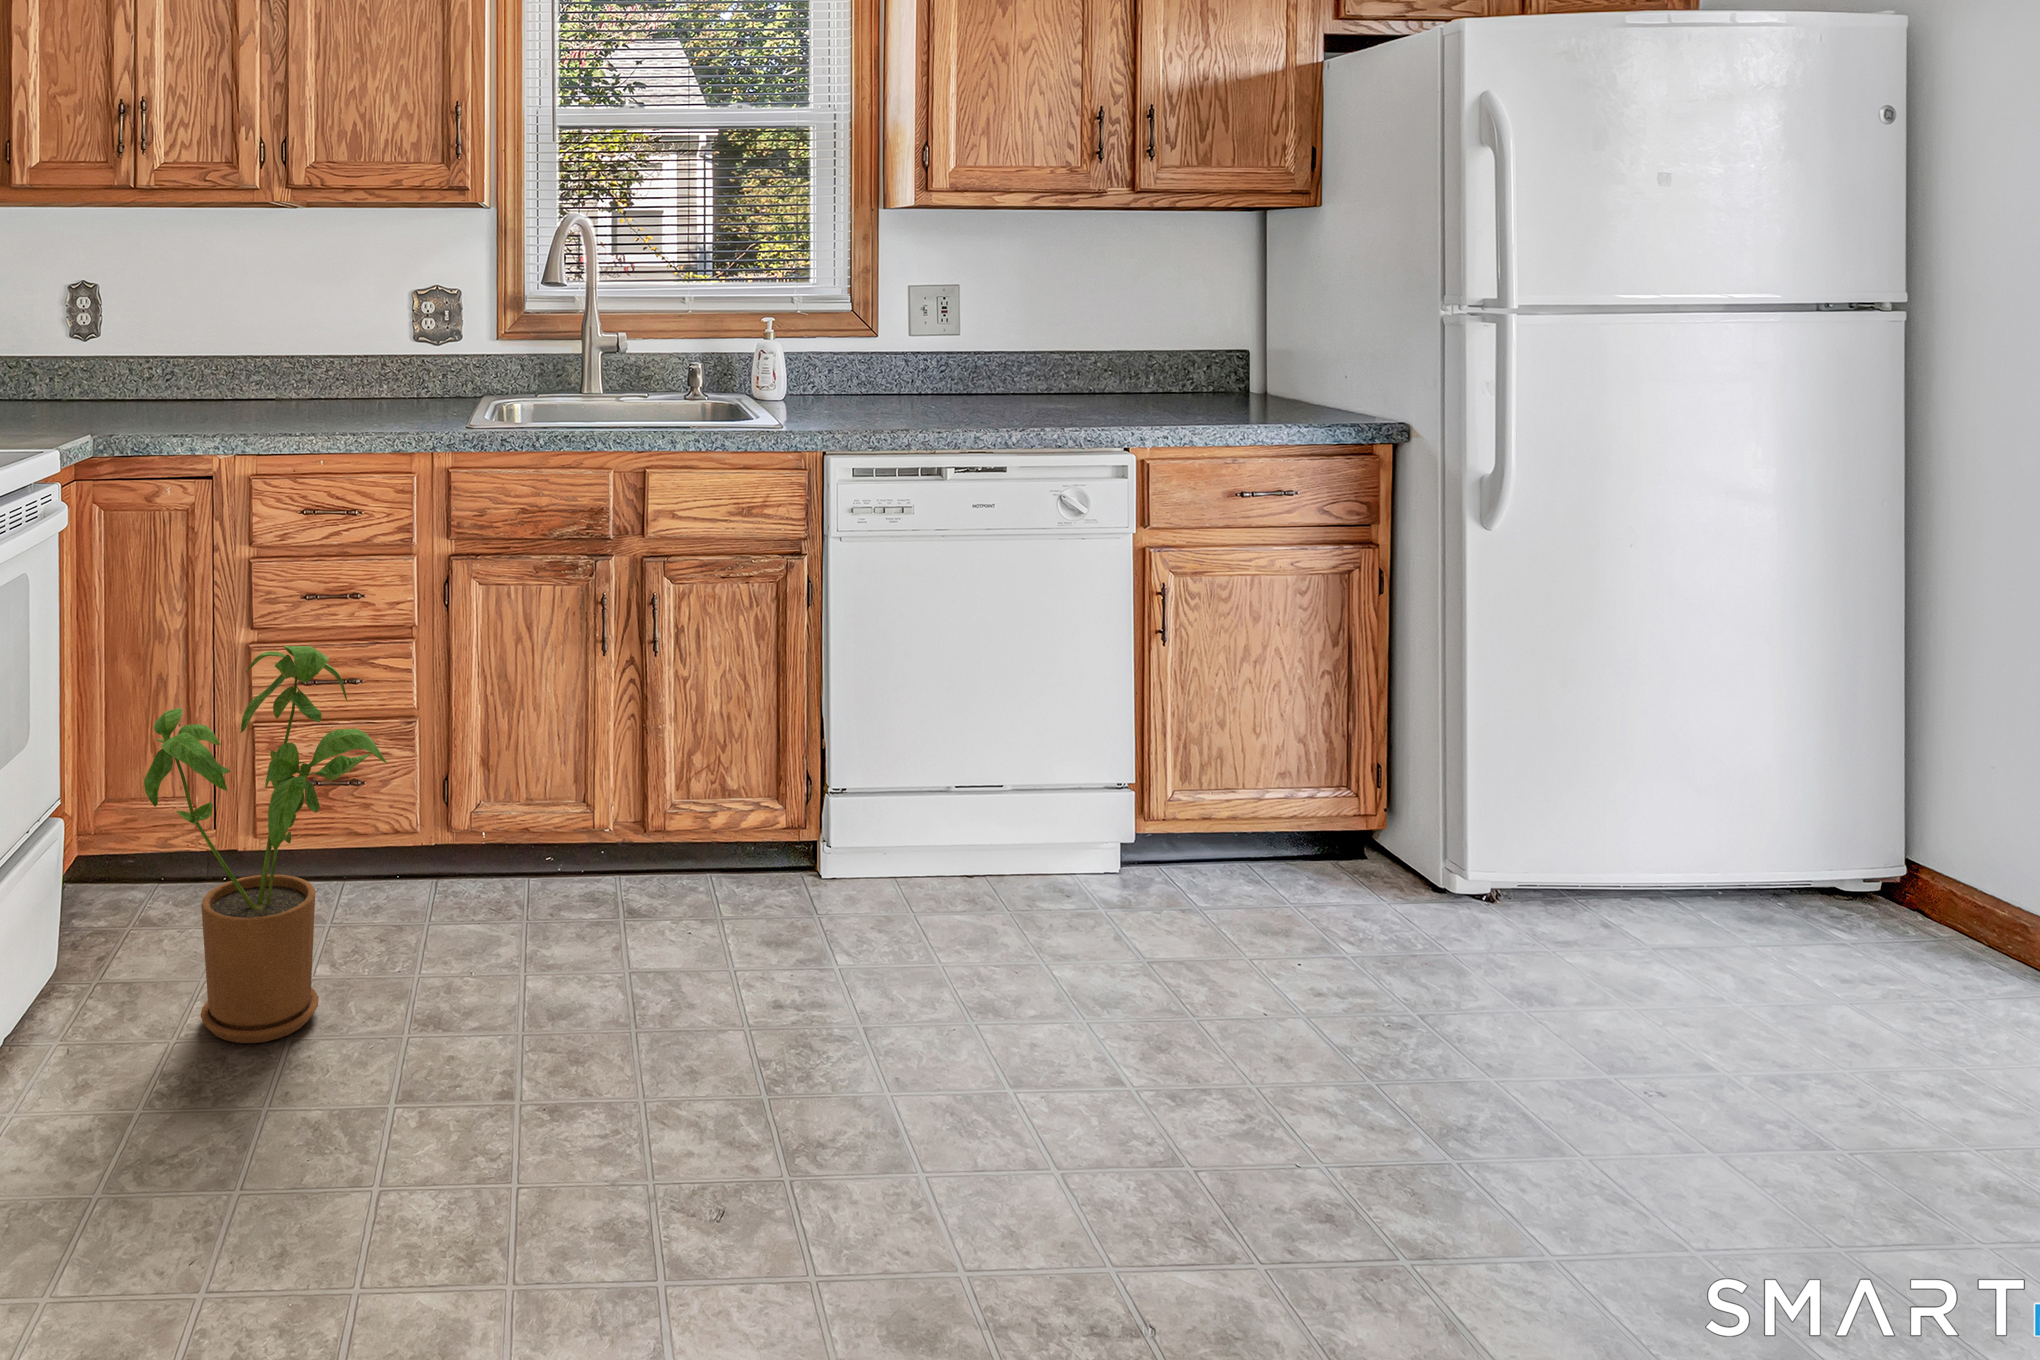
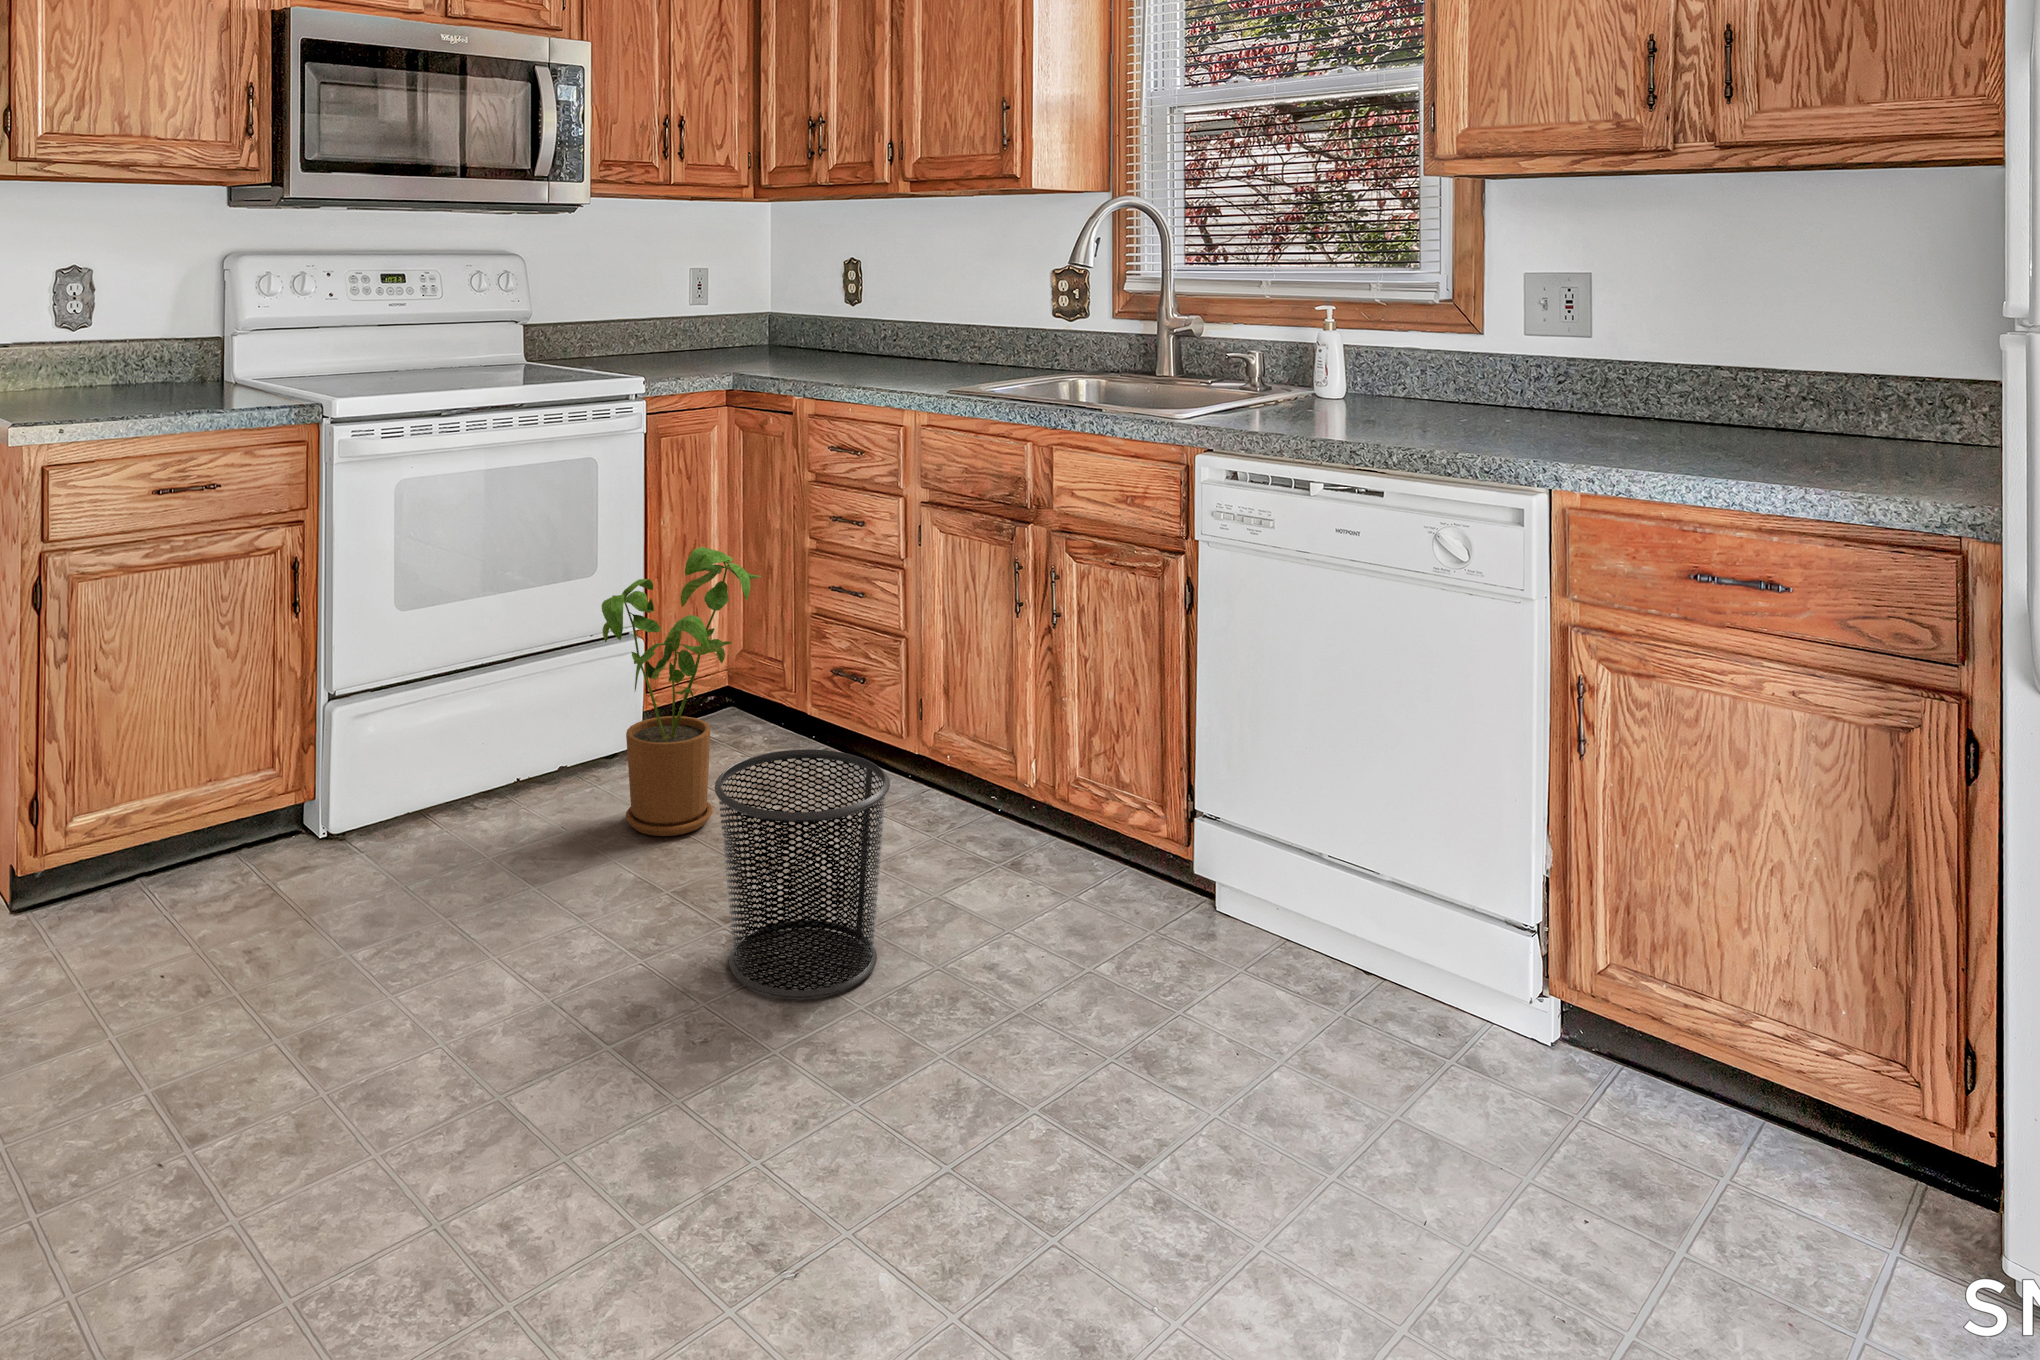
waste bin: none [571,823,770,1112] -> present [714,749,890,998]

